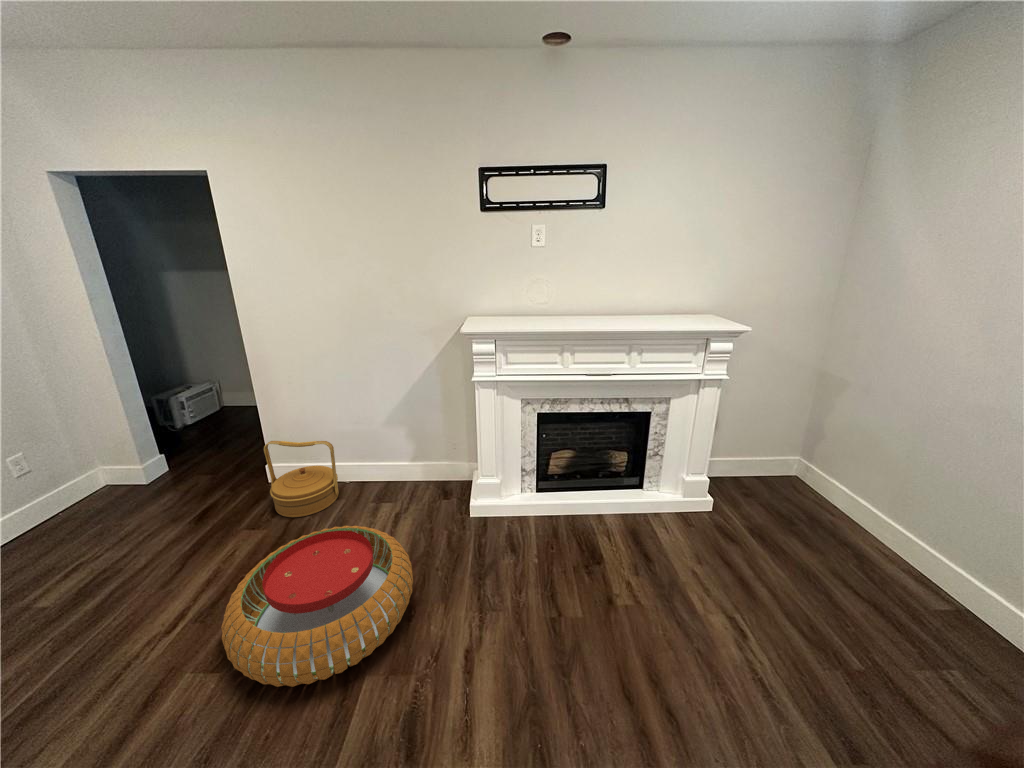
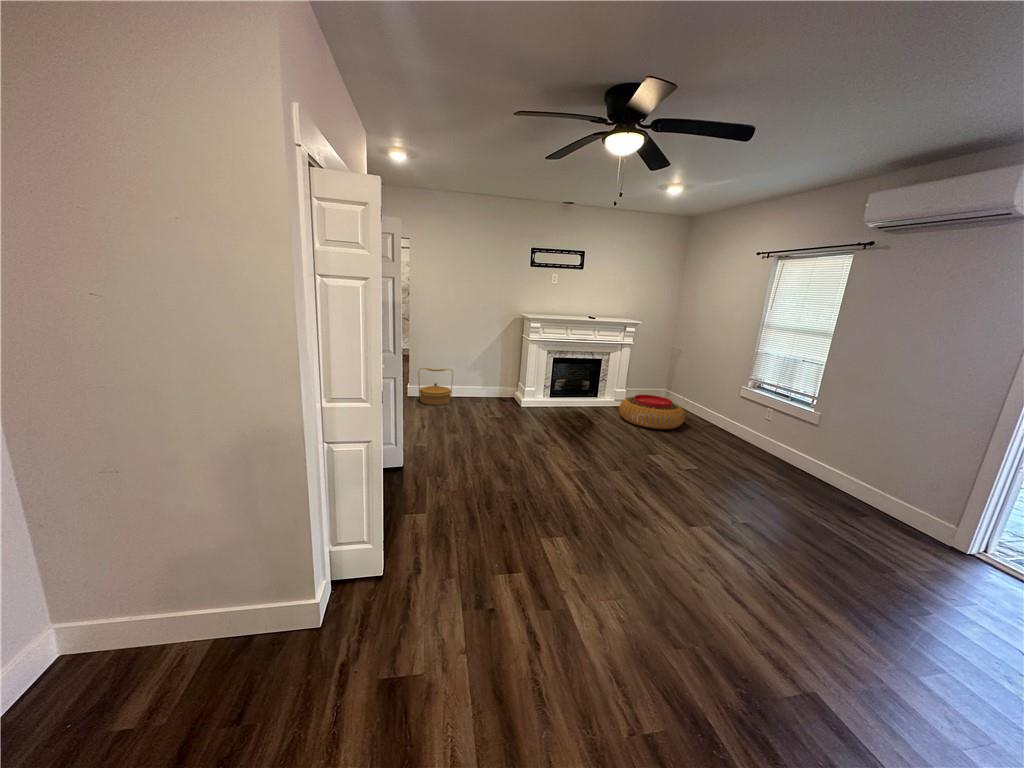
pouf: present [221,526,413,687] -> present [619,395,685,429]

